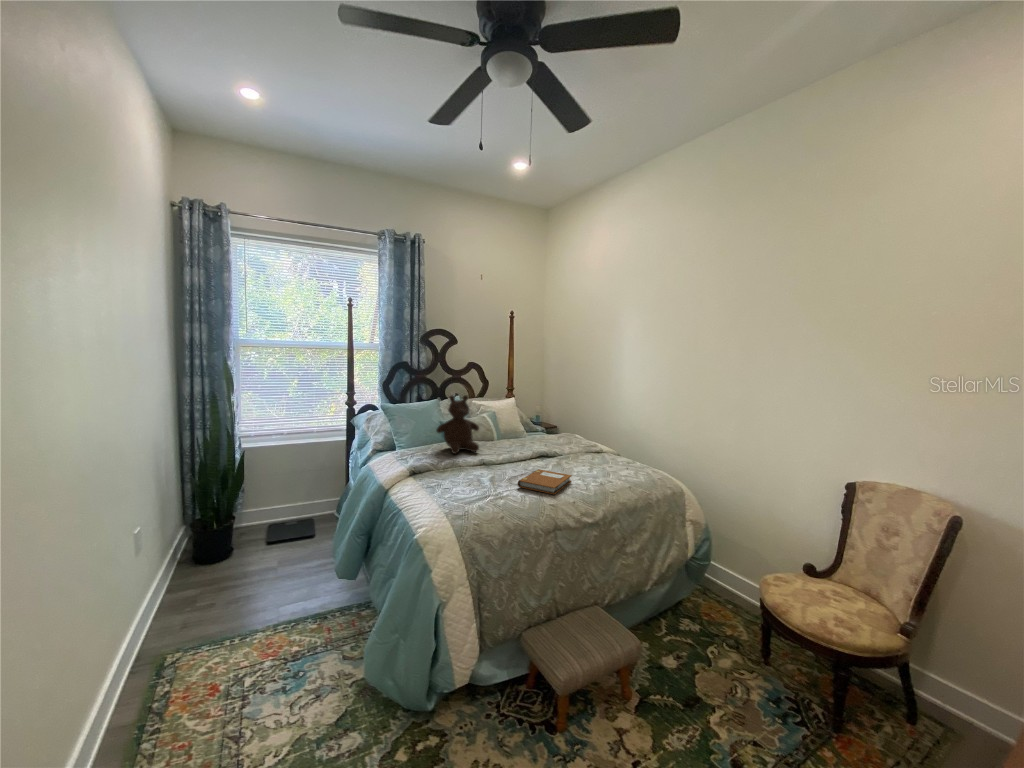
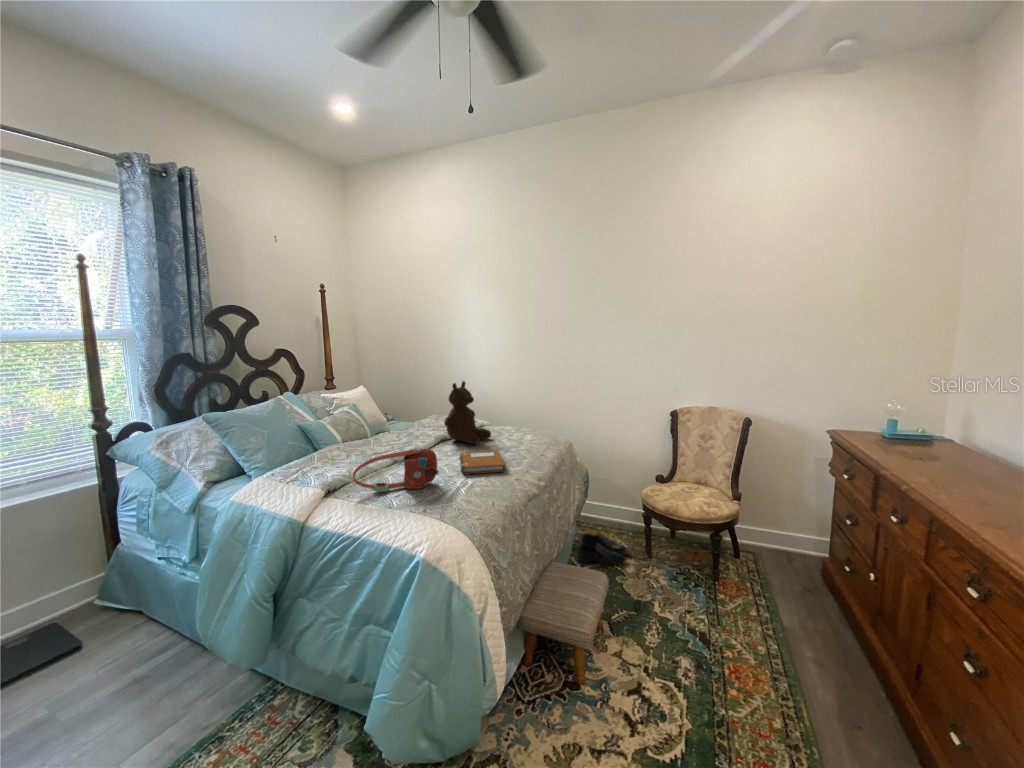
teddy bear: present [436,395,479,454] -> present [444,381,491,444]
handbag: none [427,453,493,489] -> present [353,448,439,492]
shoe: none [669,600,736,650] -> present [579,533,626,565]

